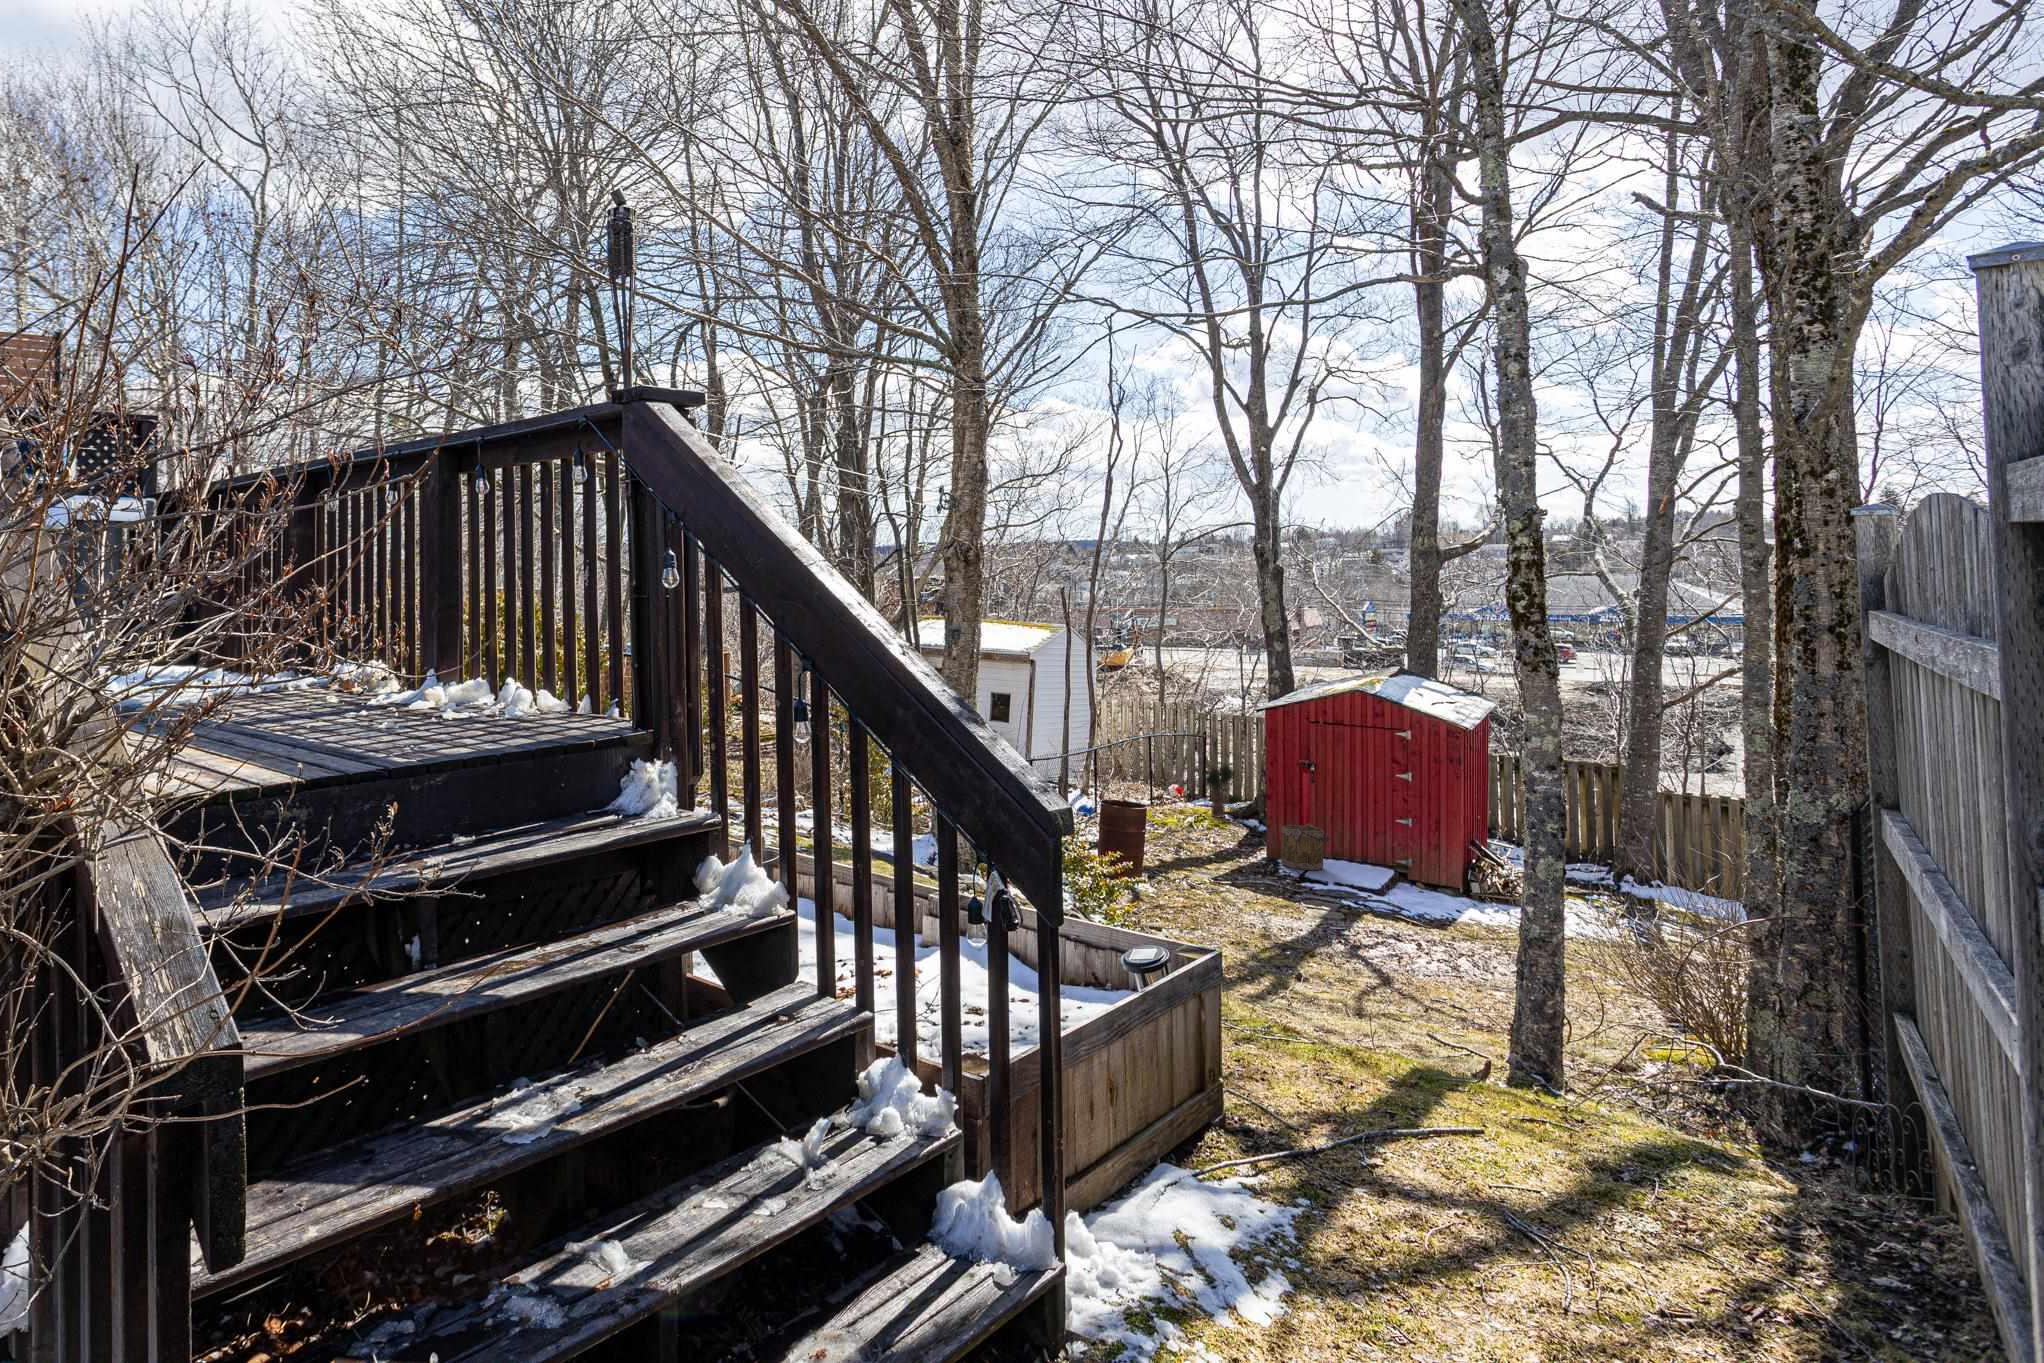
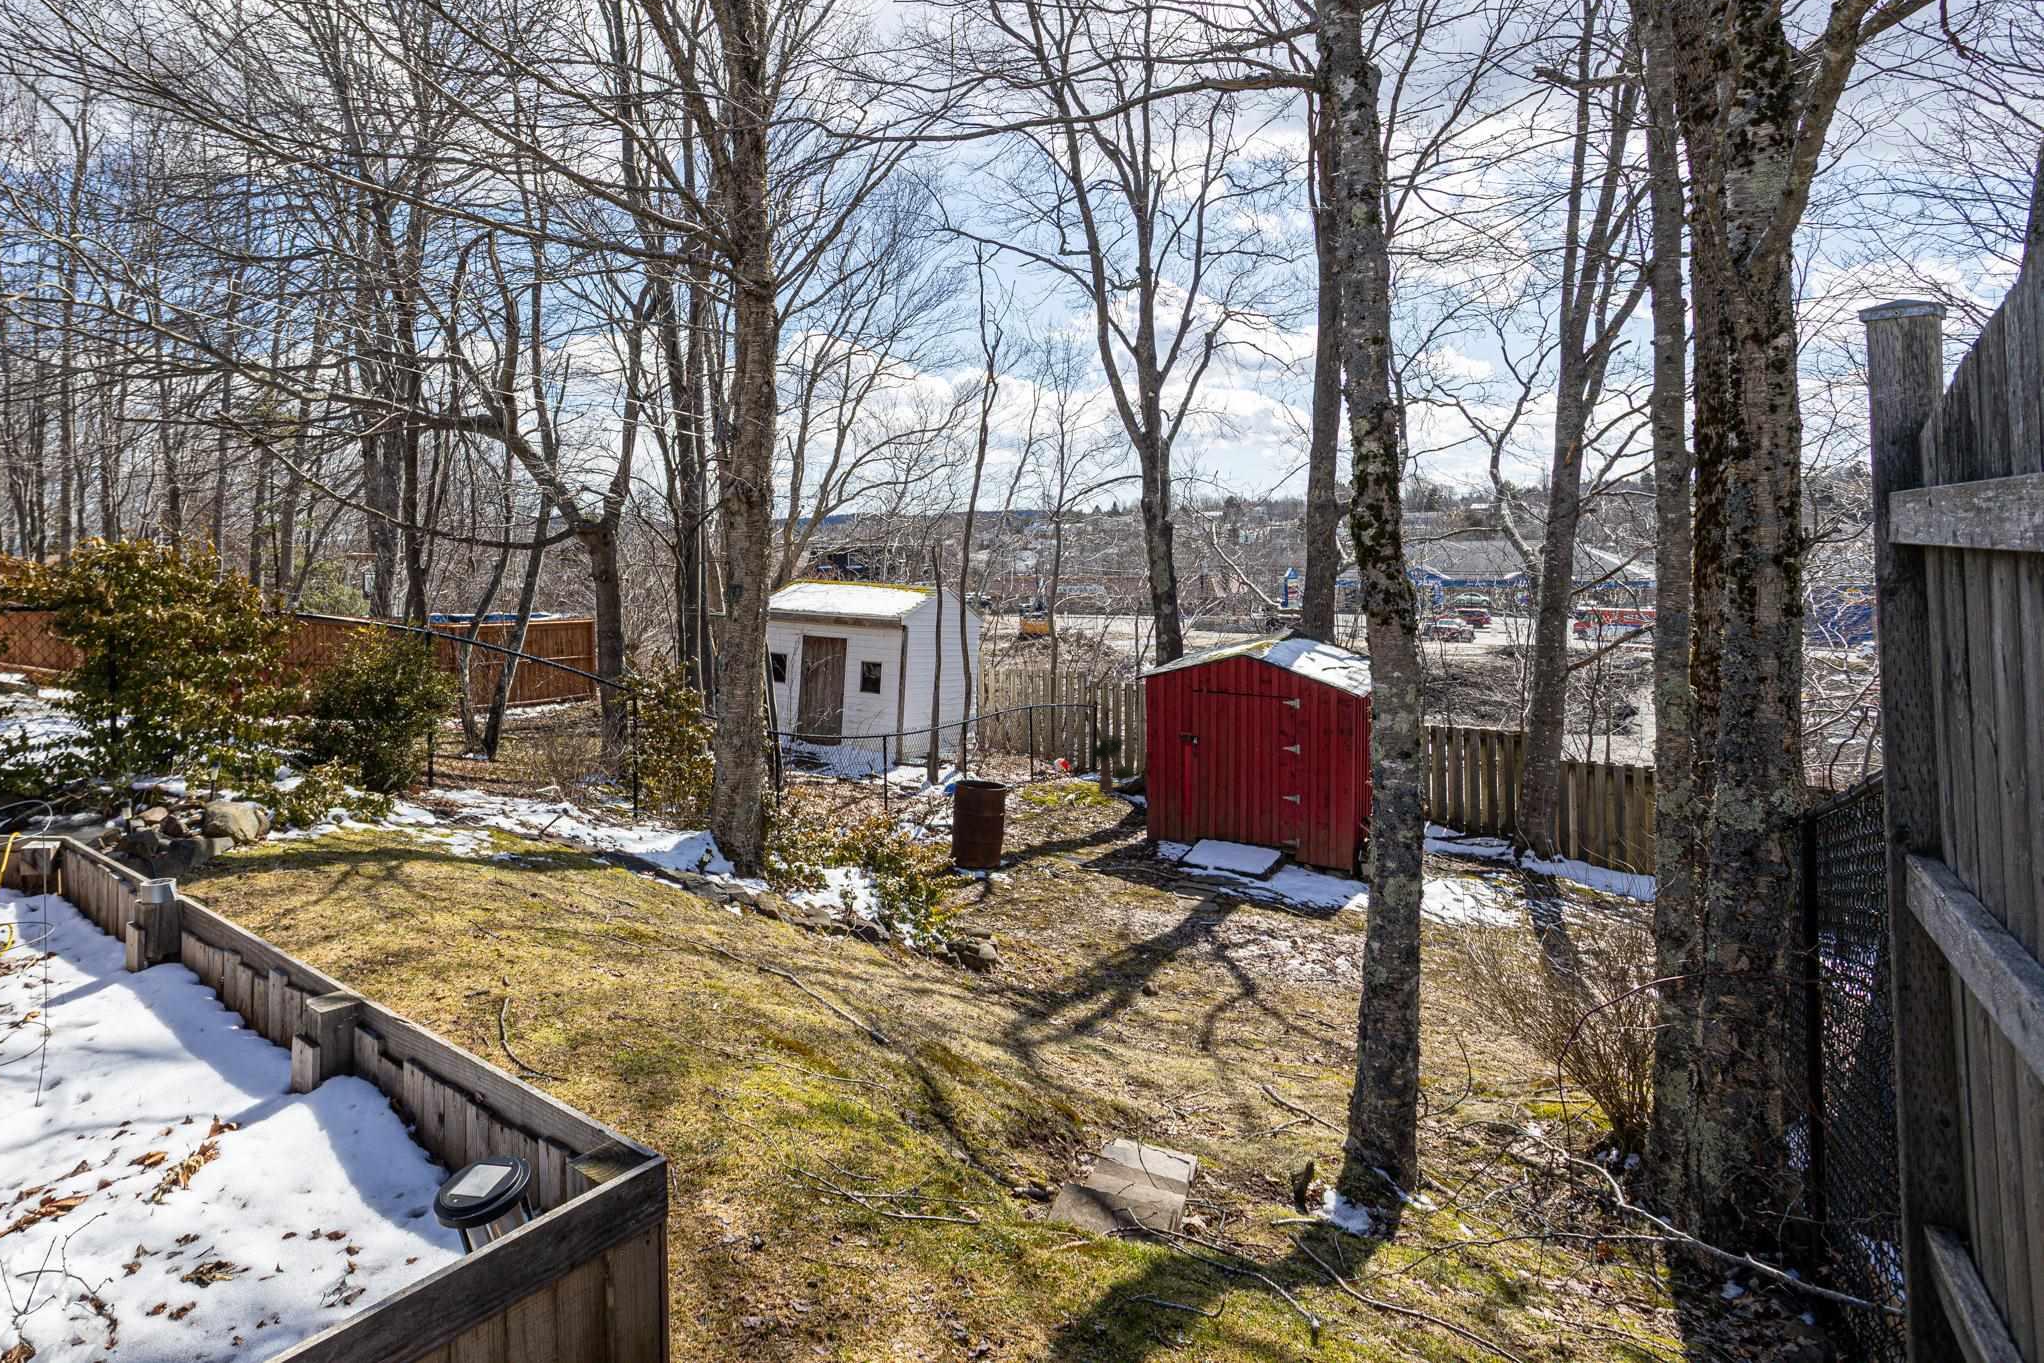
bucket: present [1282,823,1330,870] -> none [1161,800,1212,851]

